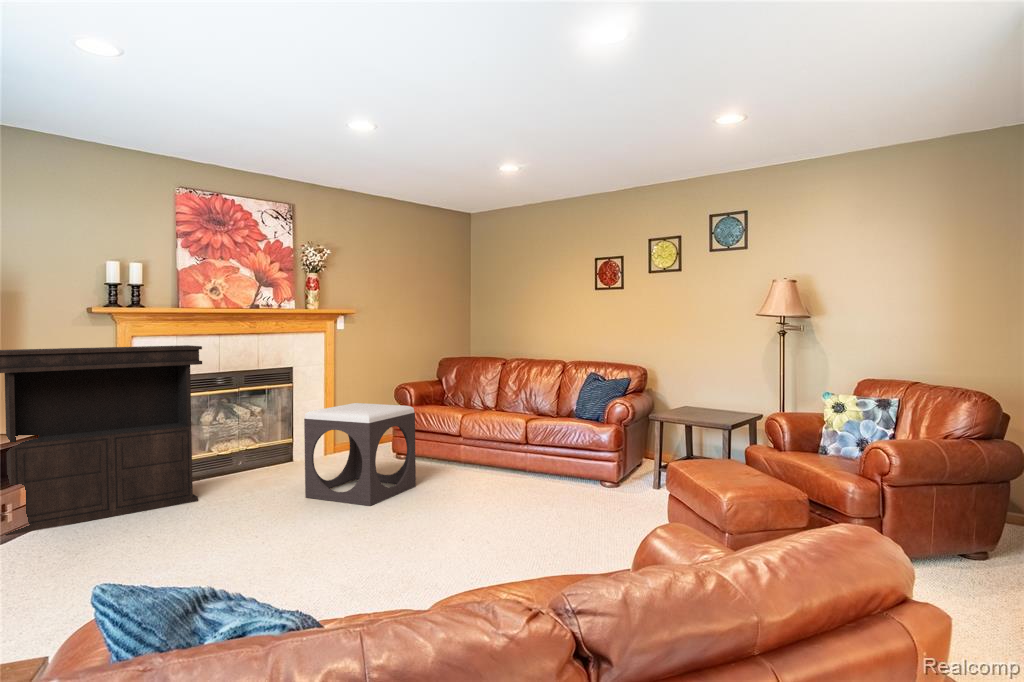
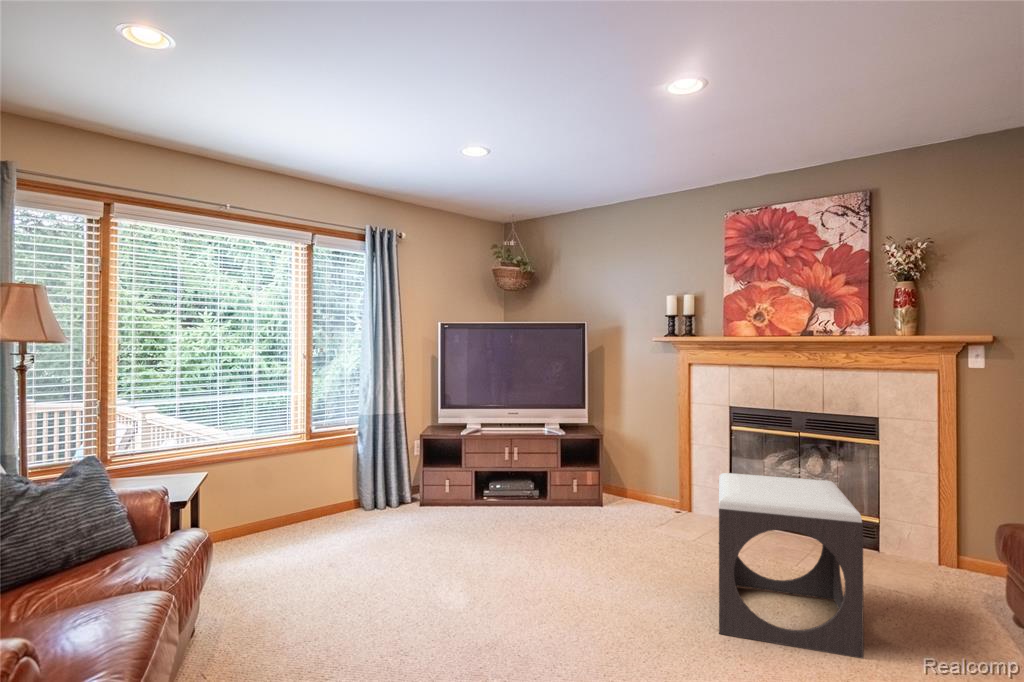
console table: present [0,345,202,536] -> none [540,371,690,538]

